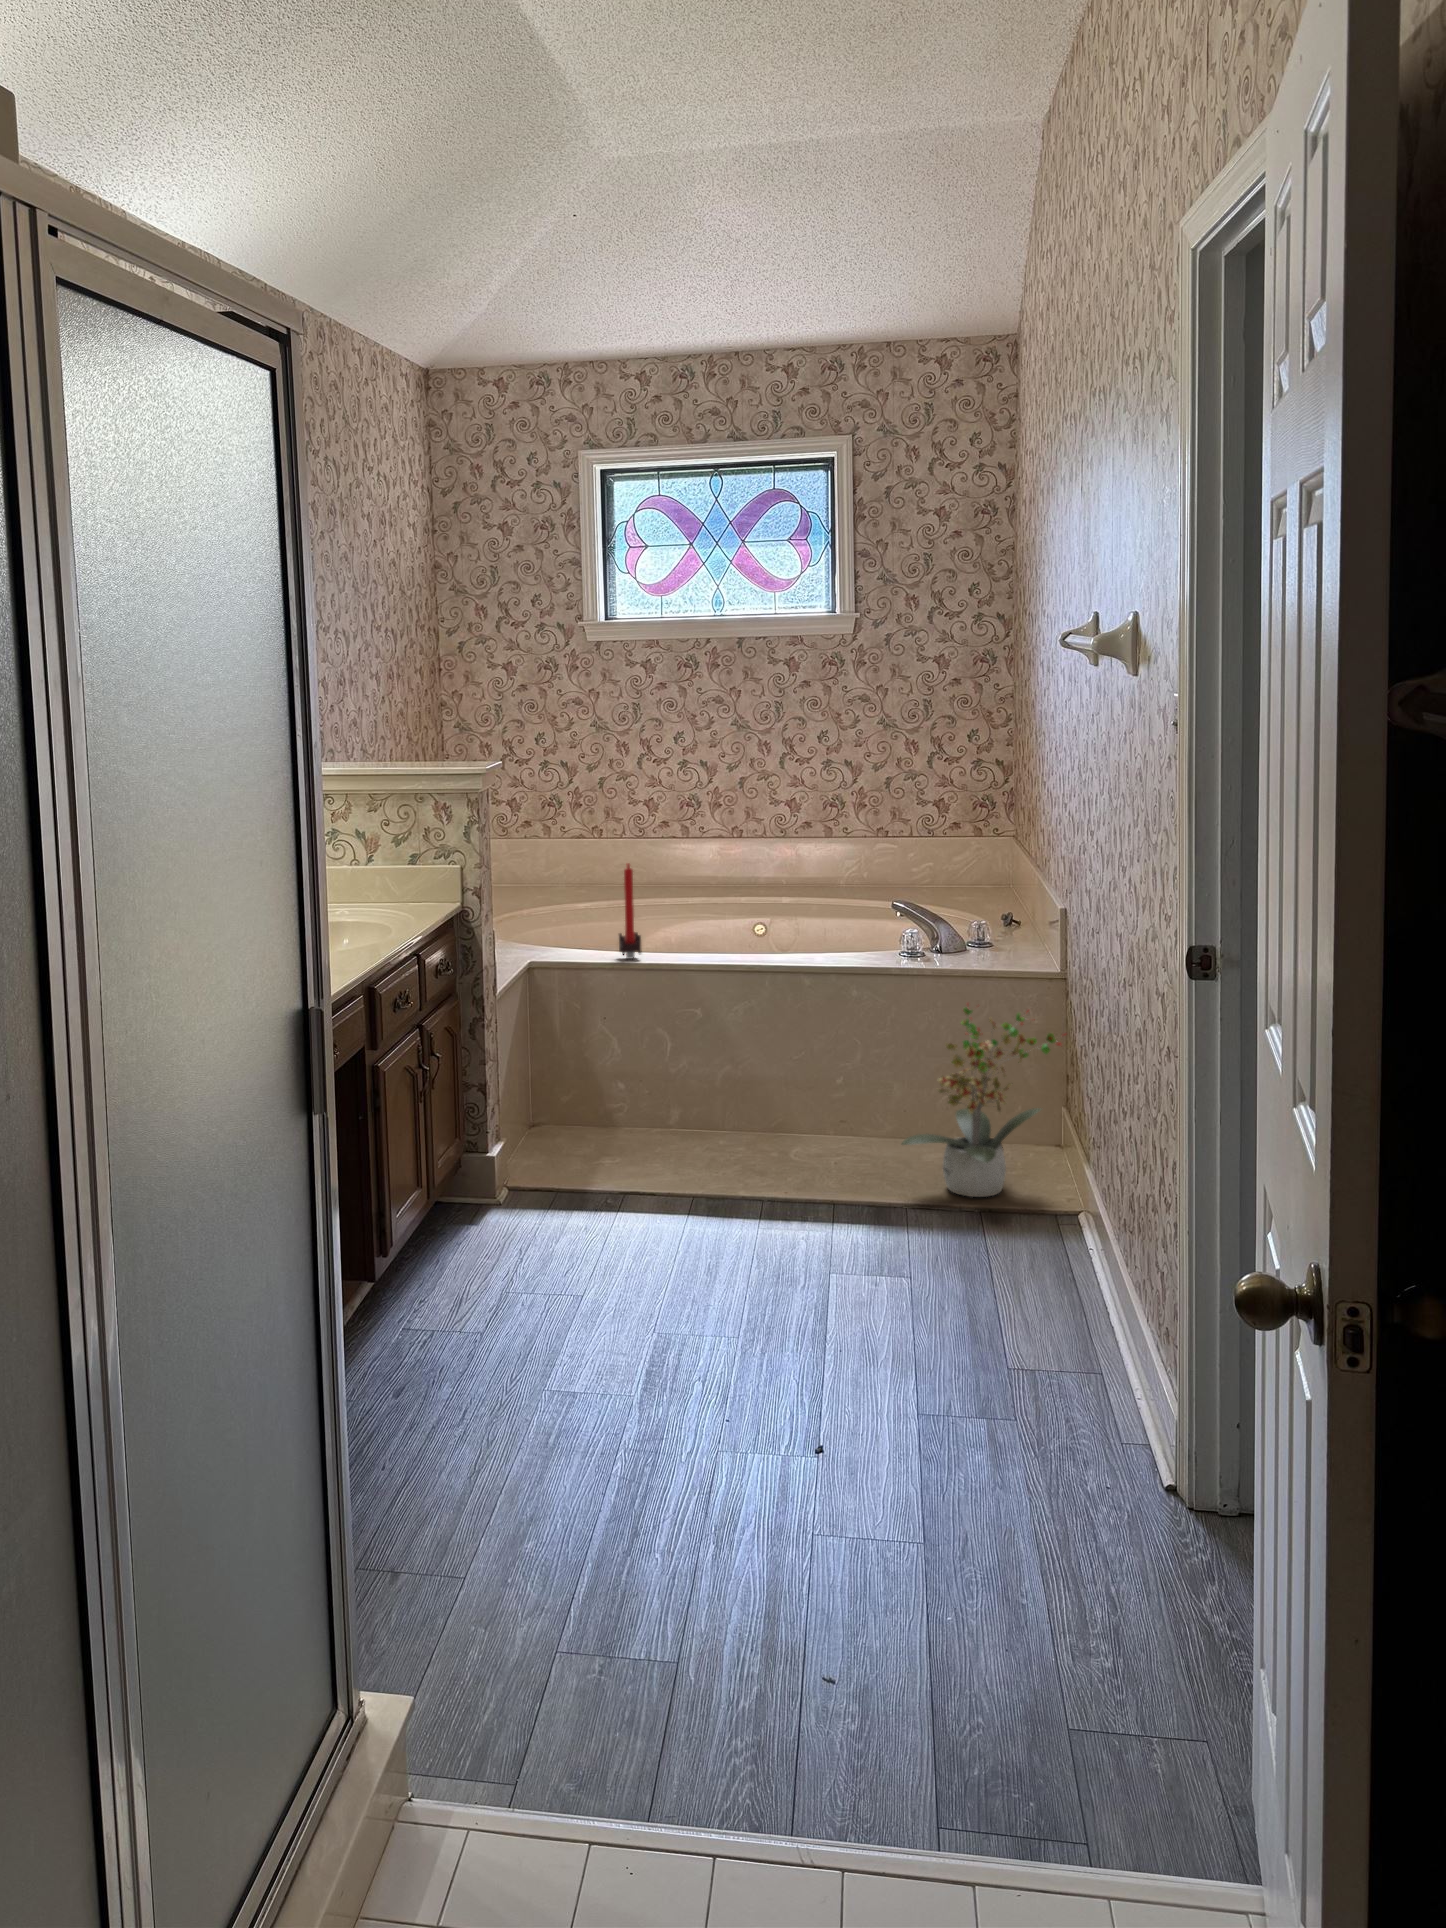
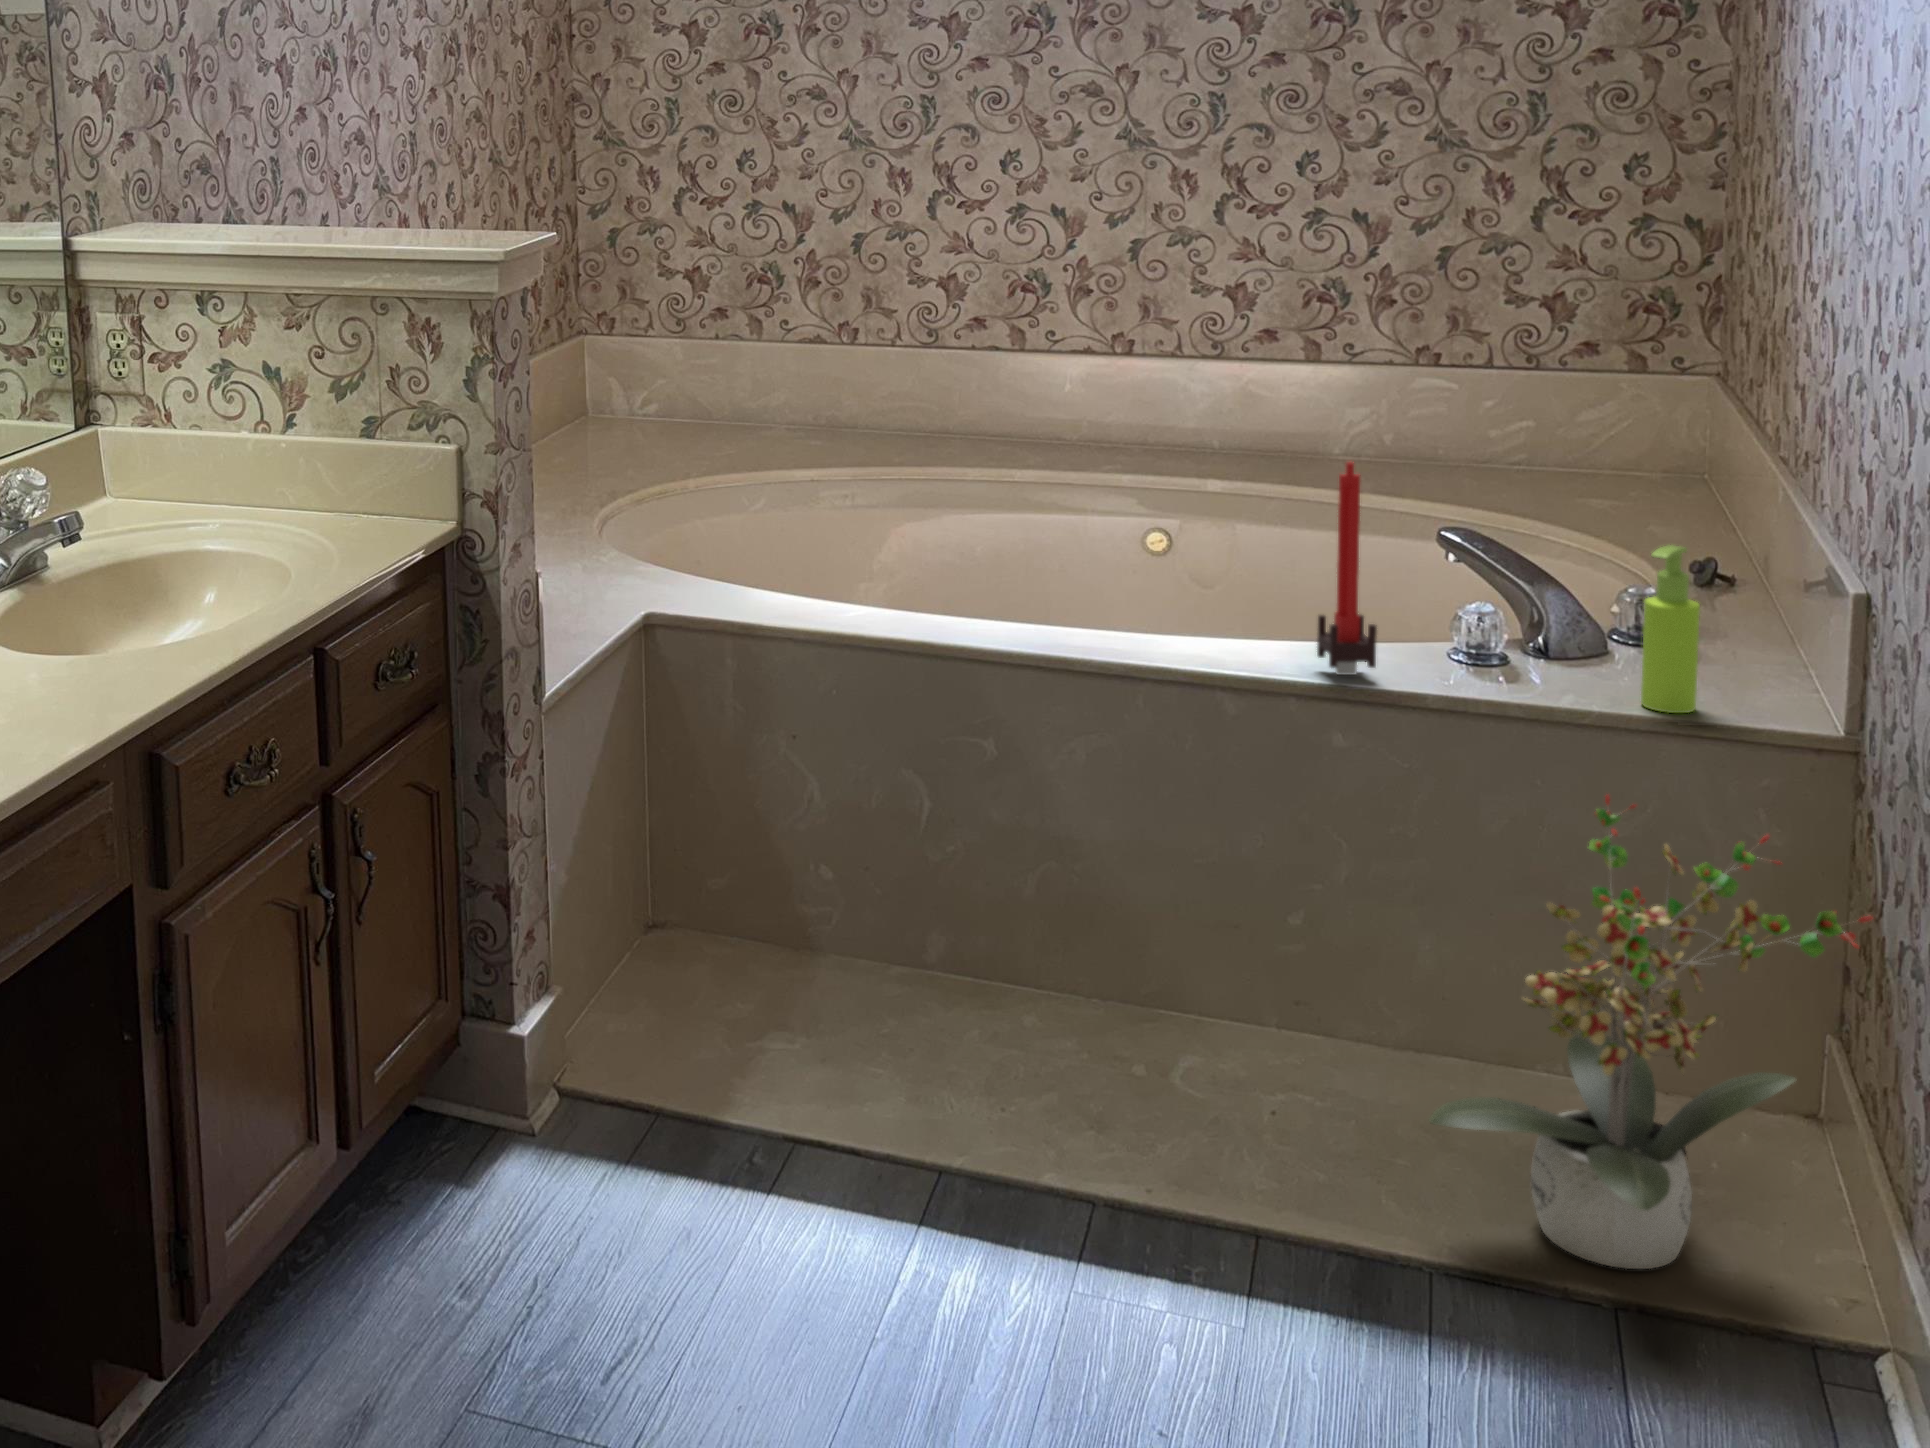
candle: present [619,864,642,959] -> present [1317,462,1377,675]
soap dispenser: none [980,896,1002,969] -> present [1641,545,1700,713]

